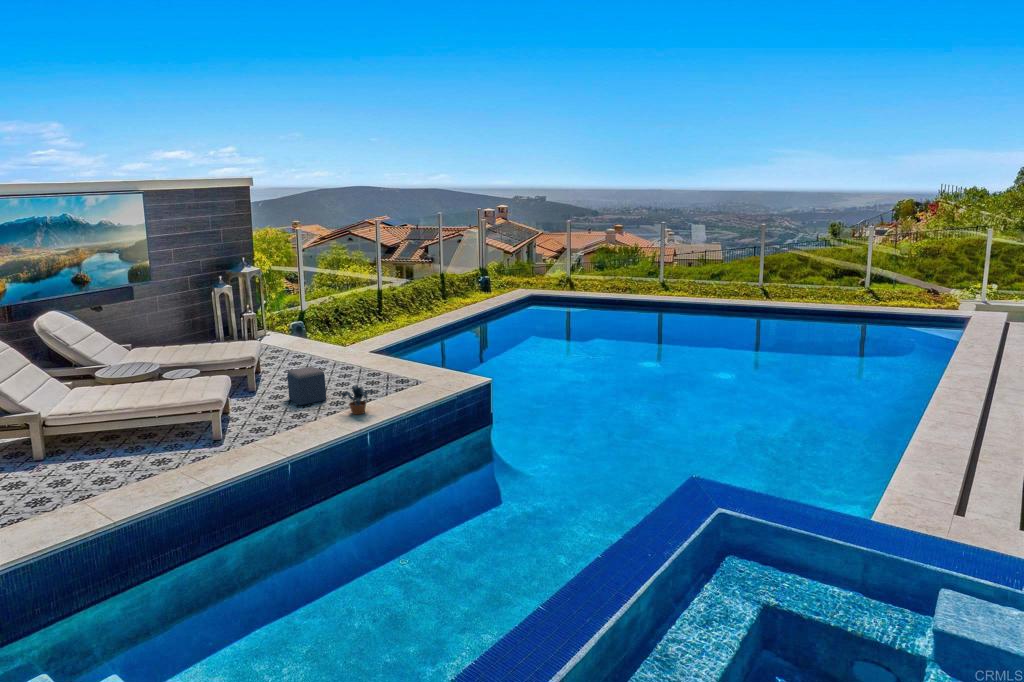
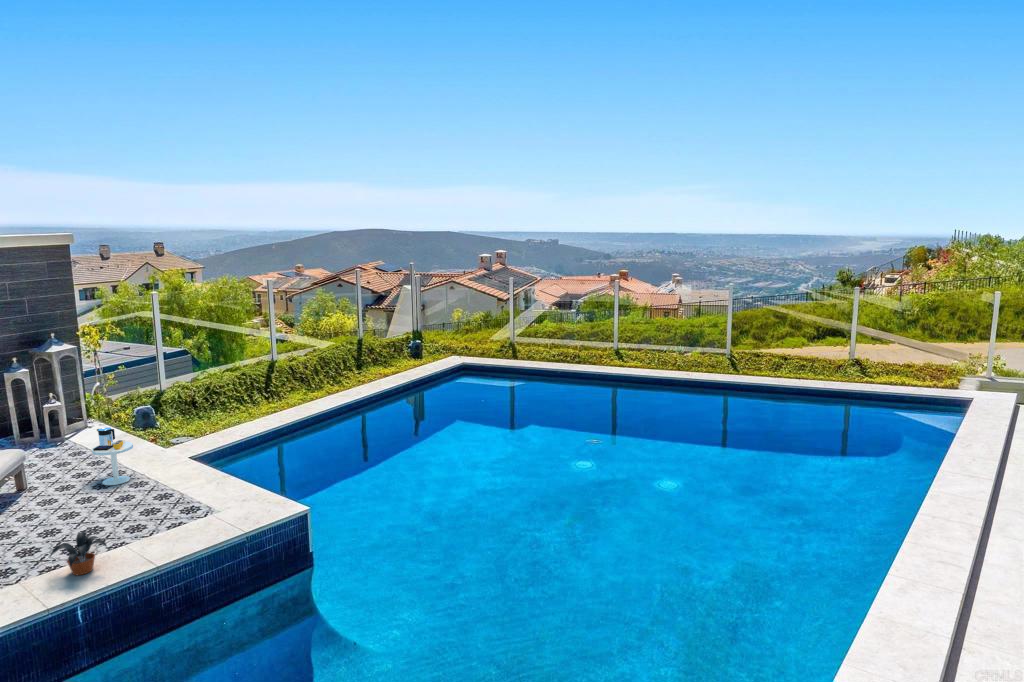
side table: none [308,325,337,369] -> present [92,427,133,485]
footstool: present [287,366,326,405] -> none [9,497,61,556]

